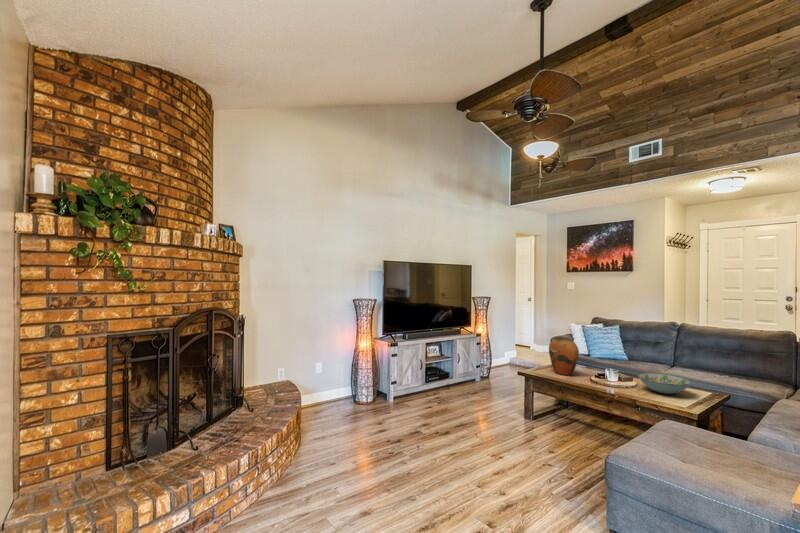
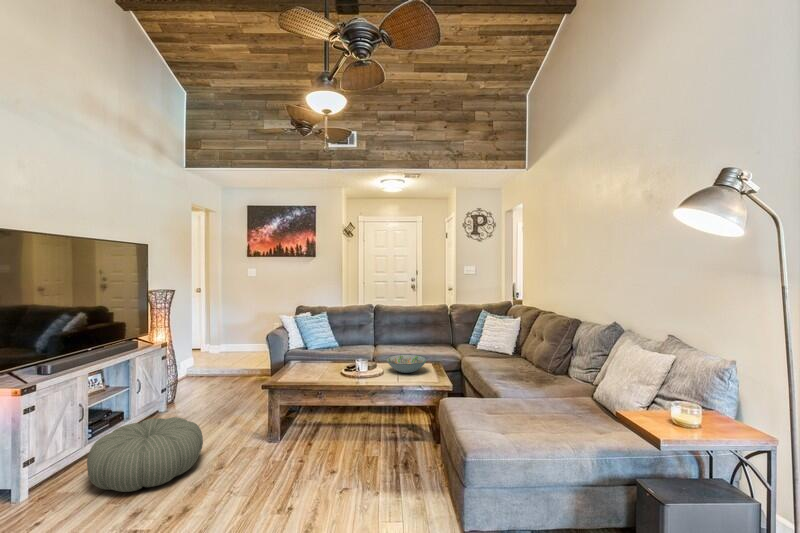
vase: present [549,337,579,376] -> none [294,334,331,377]
pouf: none [414,376,477,416] -> present [87,417,203,492]

